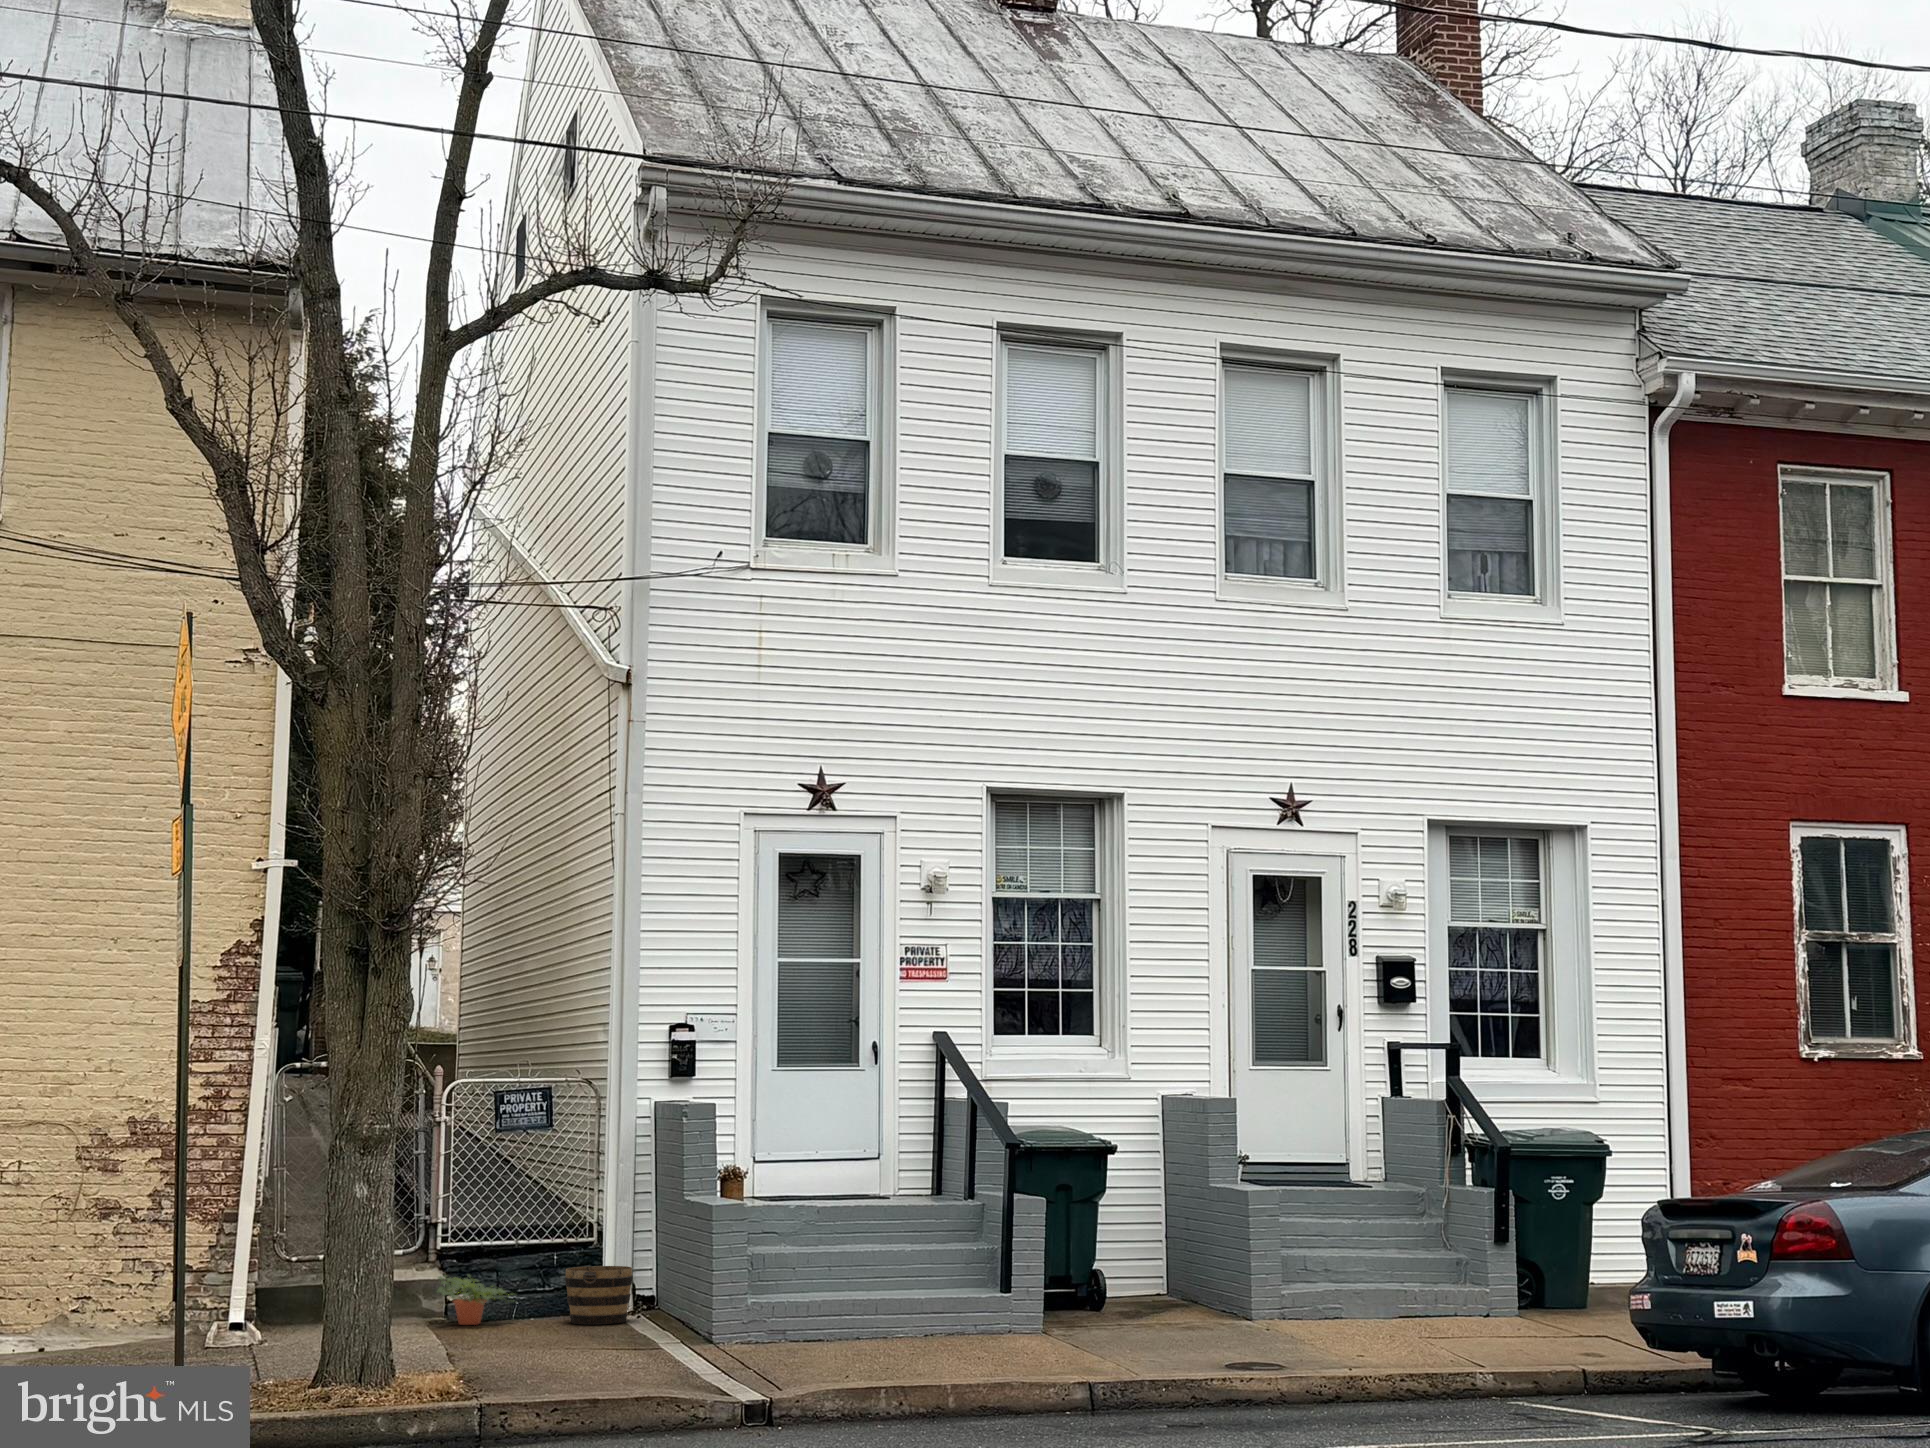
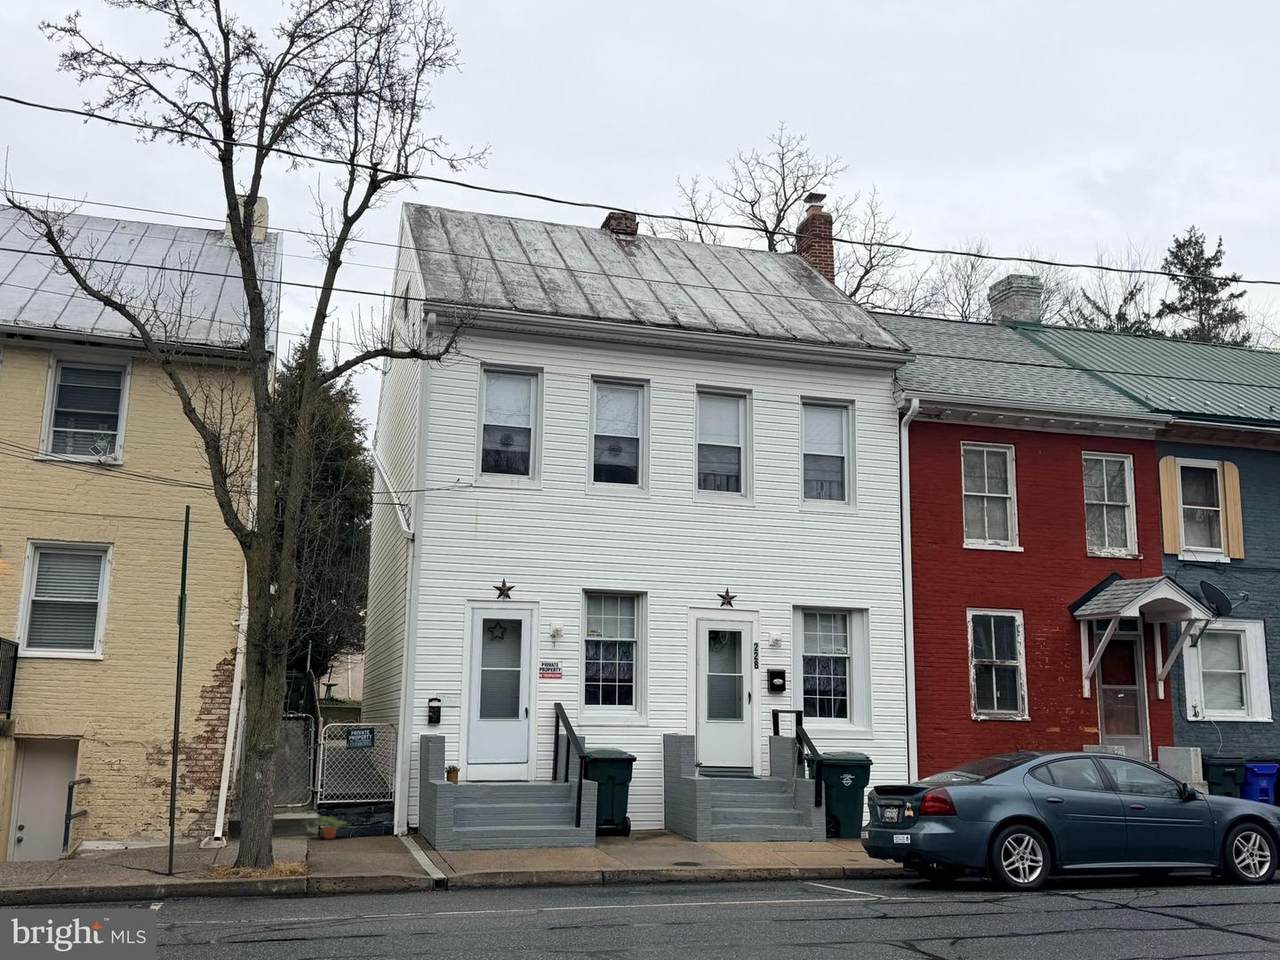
bucket: present [565,1266,633,1324] -> none [374,812,406,839]

